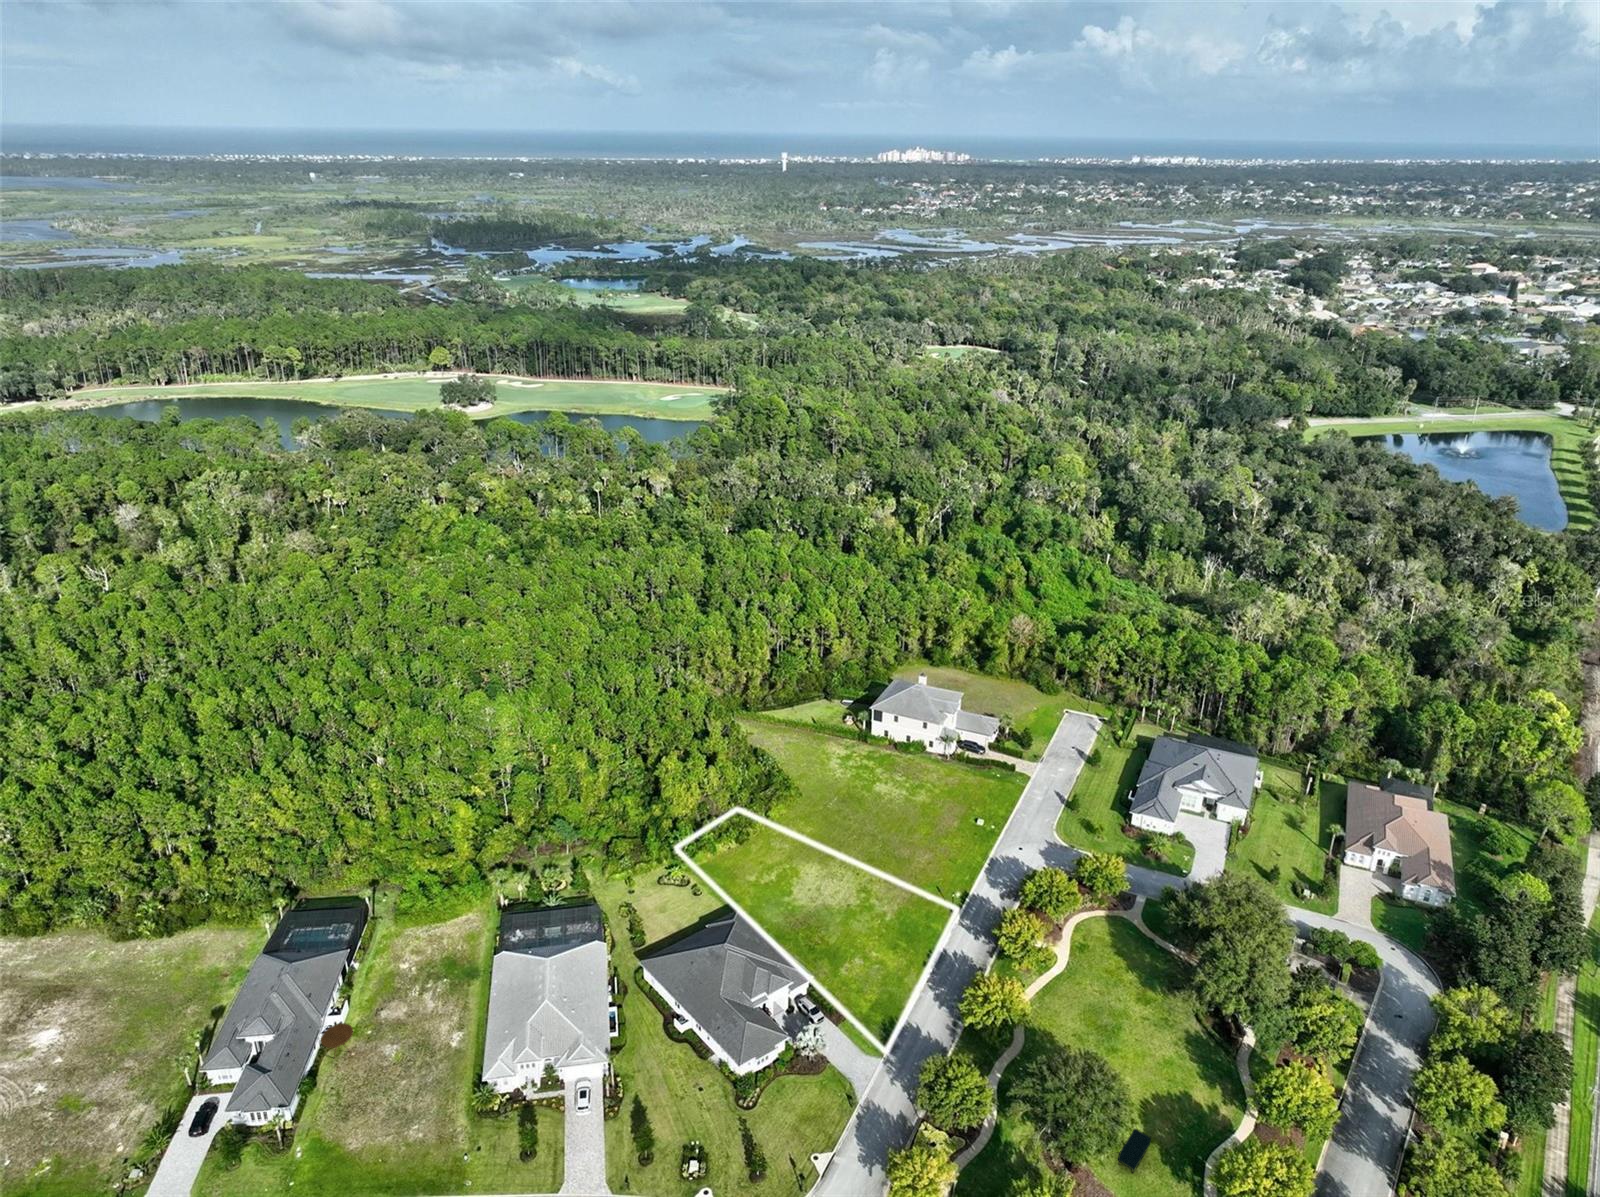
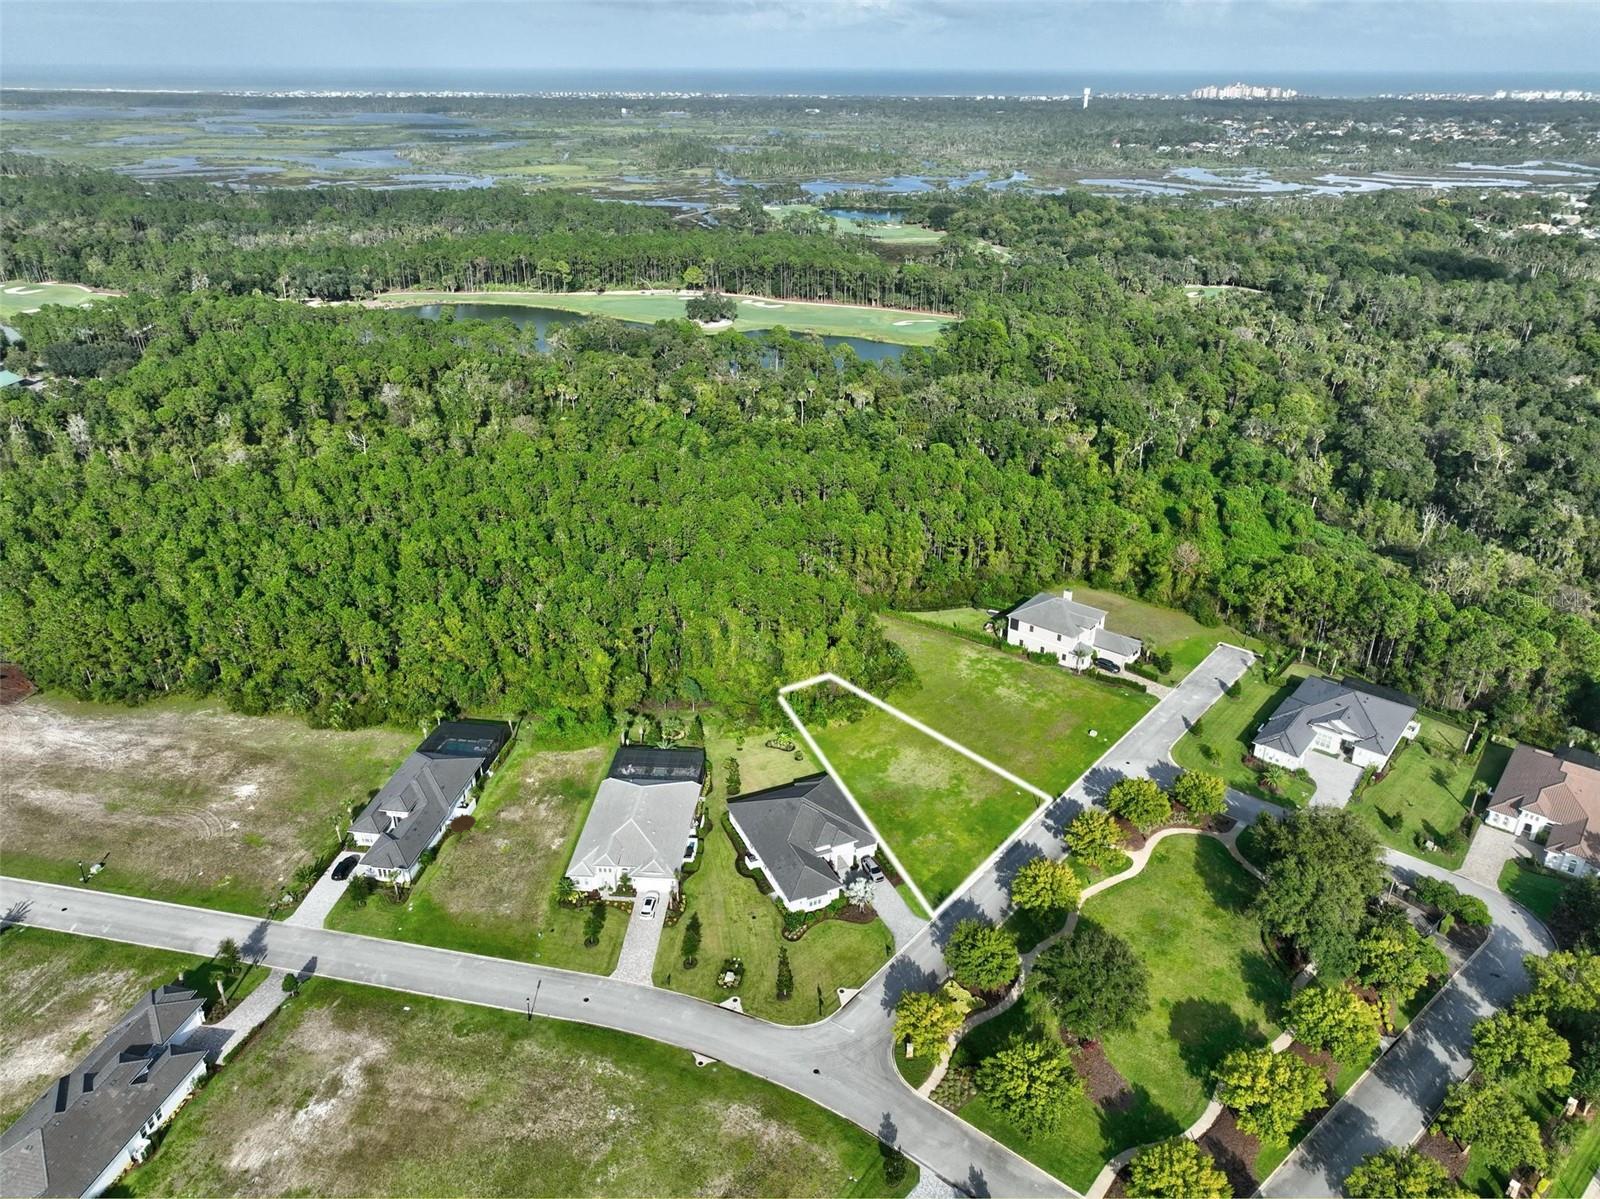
bench: present [1118,1129,1151,1173] -> none [1131,1019,1170,1058]

